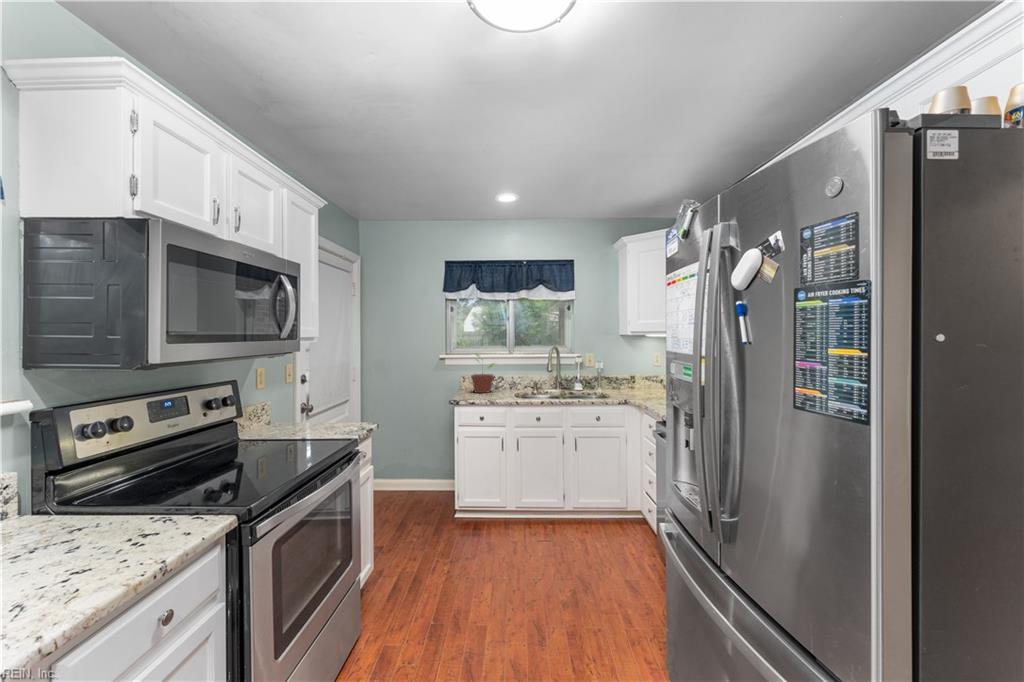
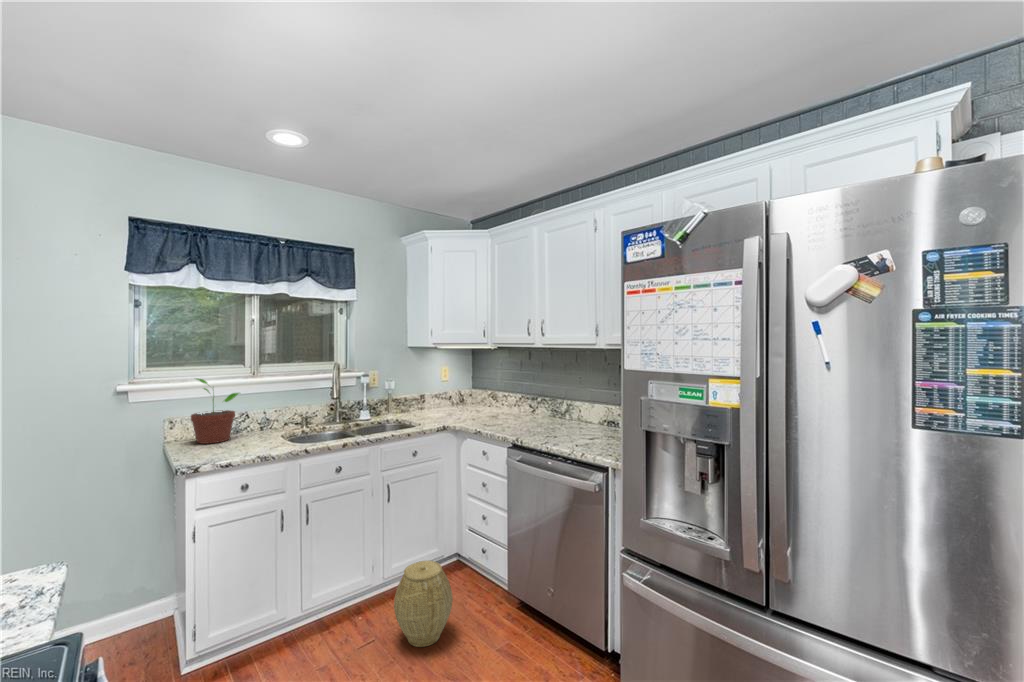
woven basket: none [557,495,600,555] -> present [394,561,453,647]

